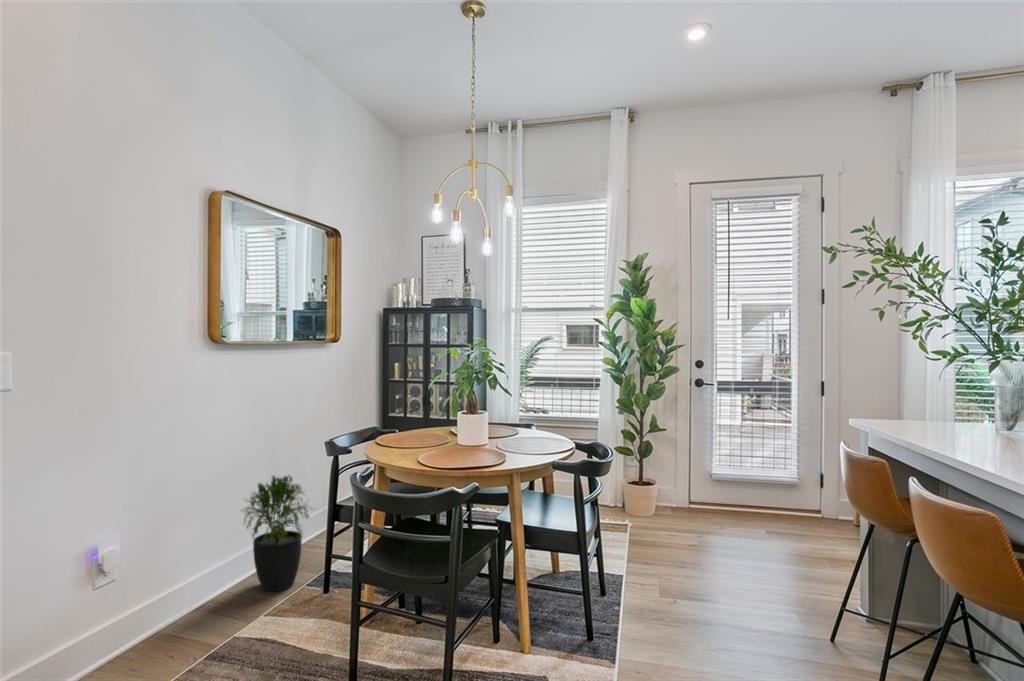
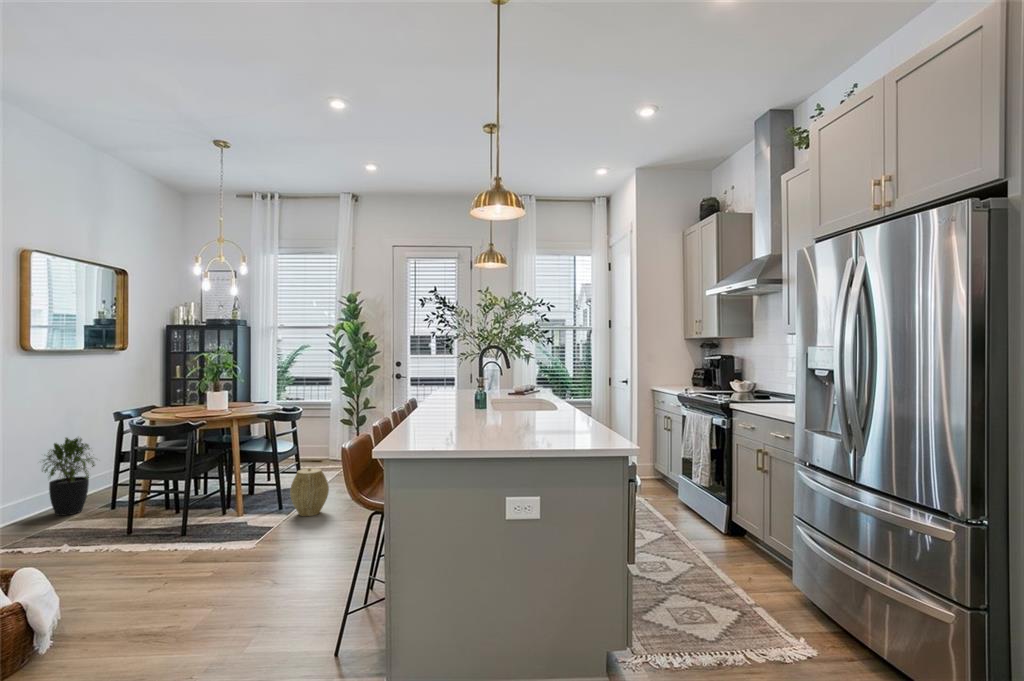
woven basket: none [605,559,671,651] -> present [290,468,329,516]

